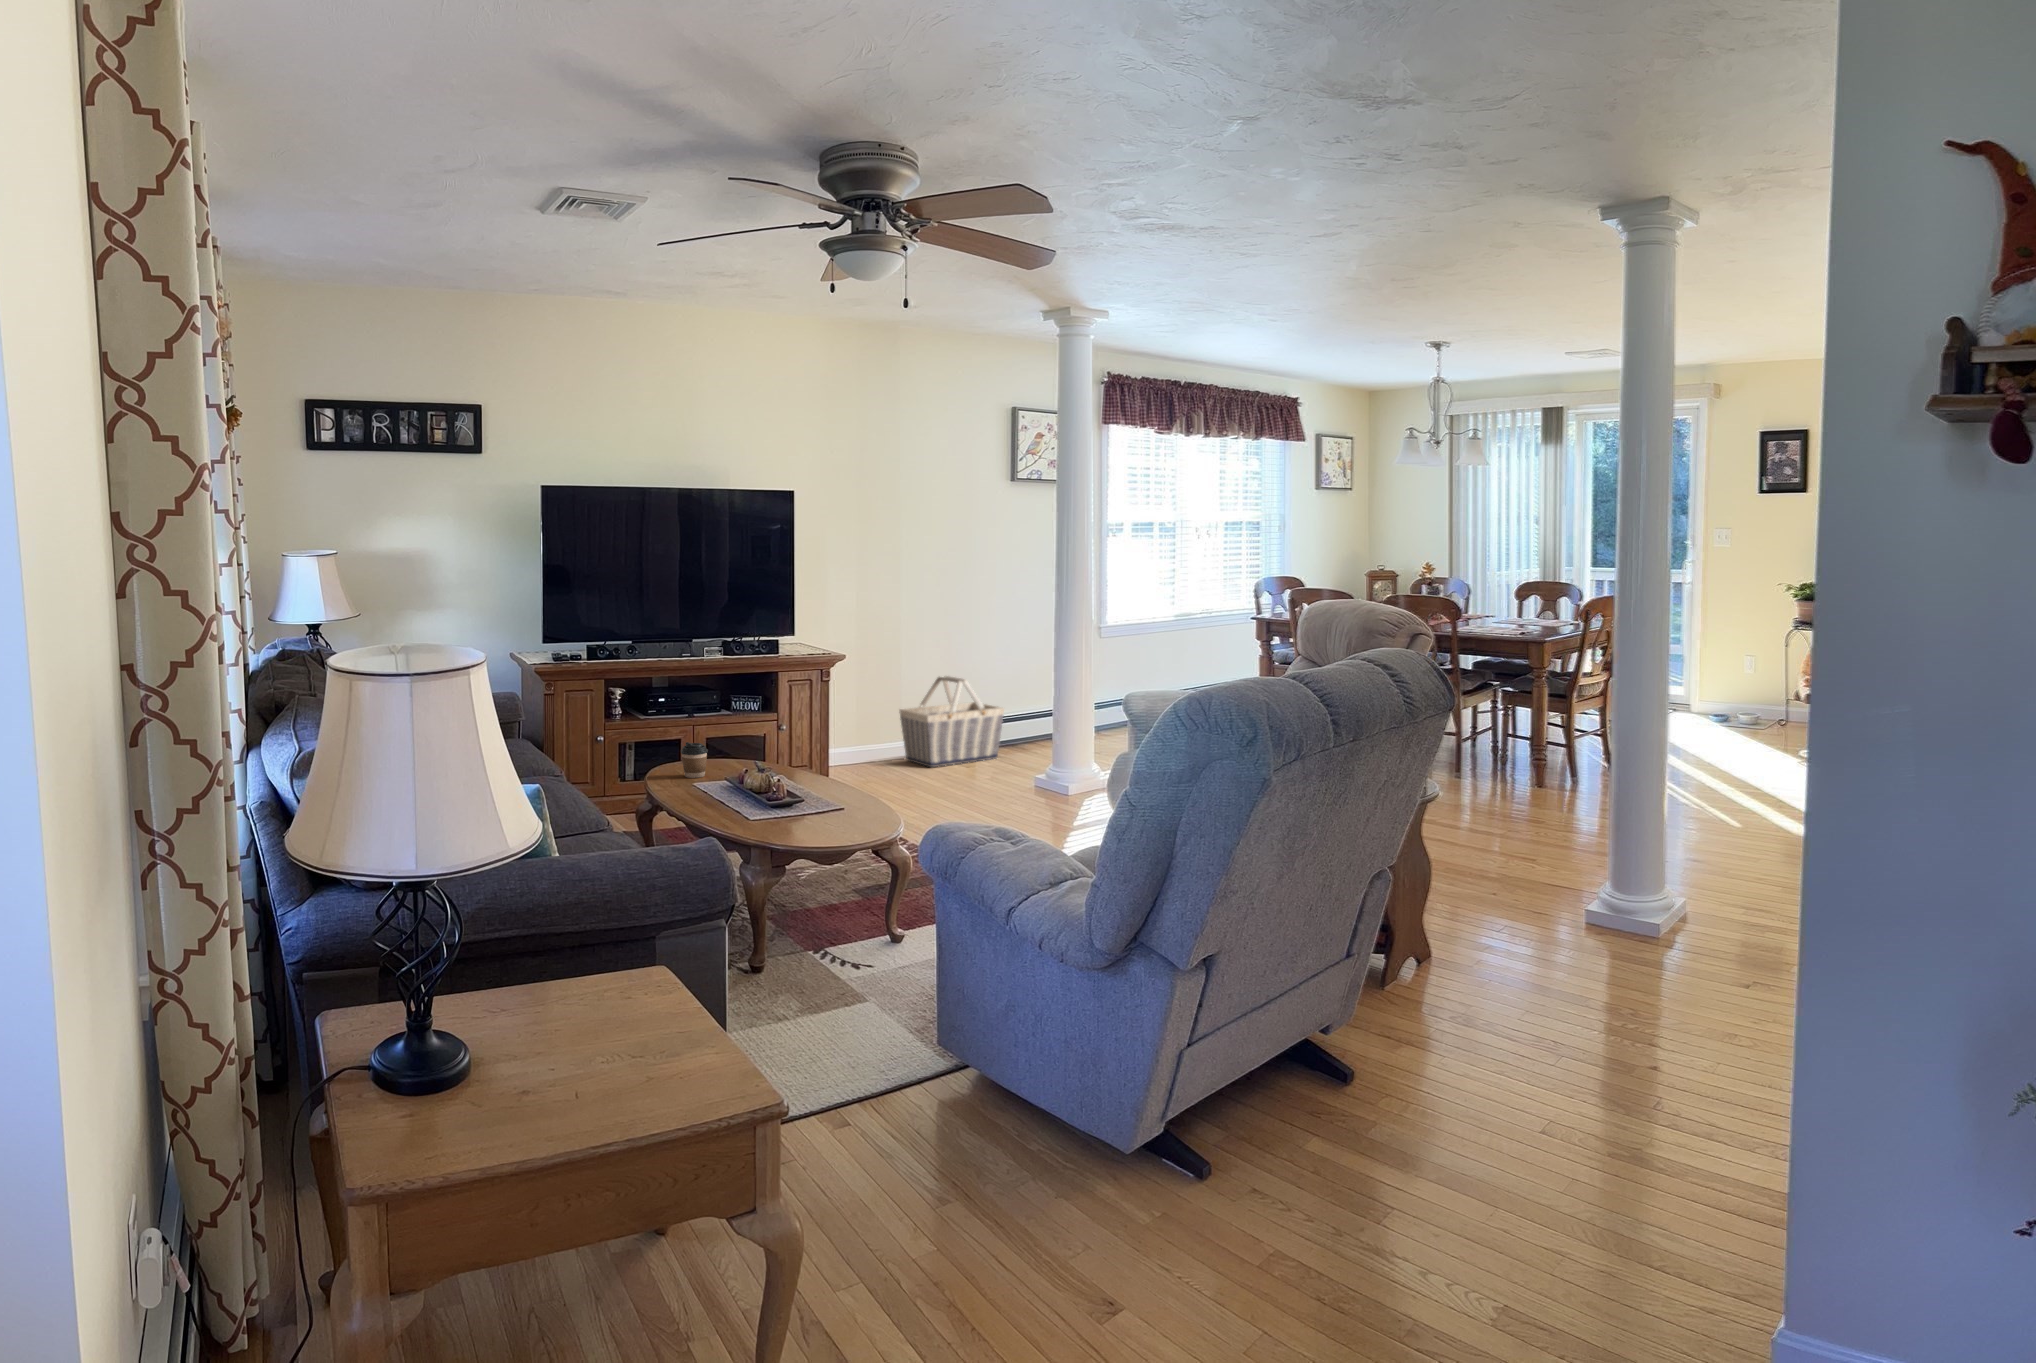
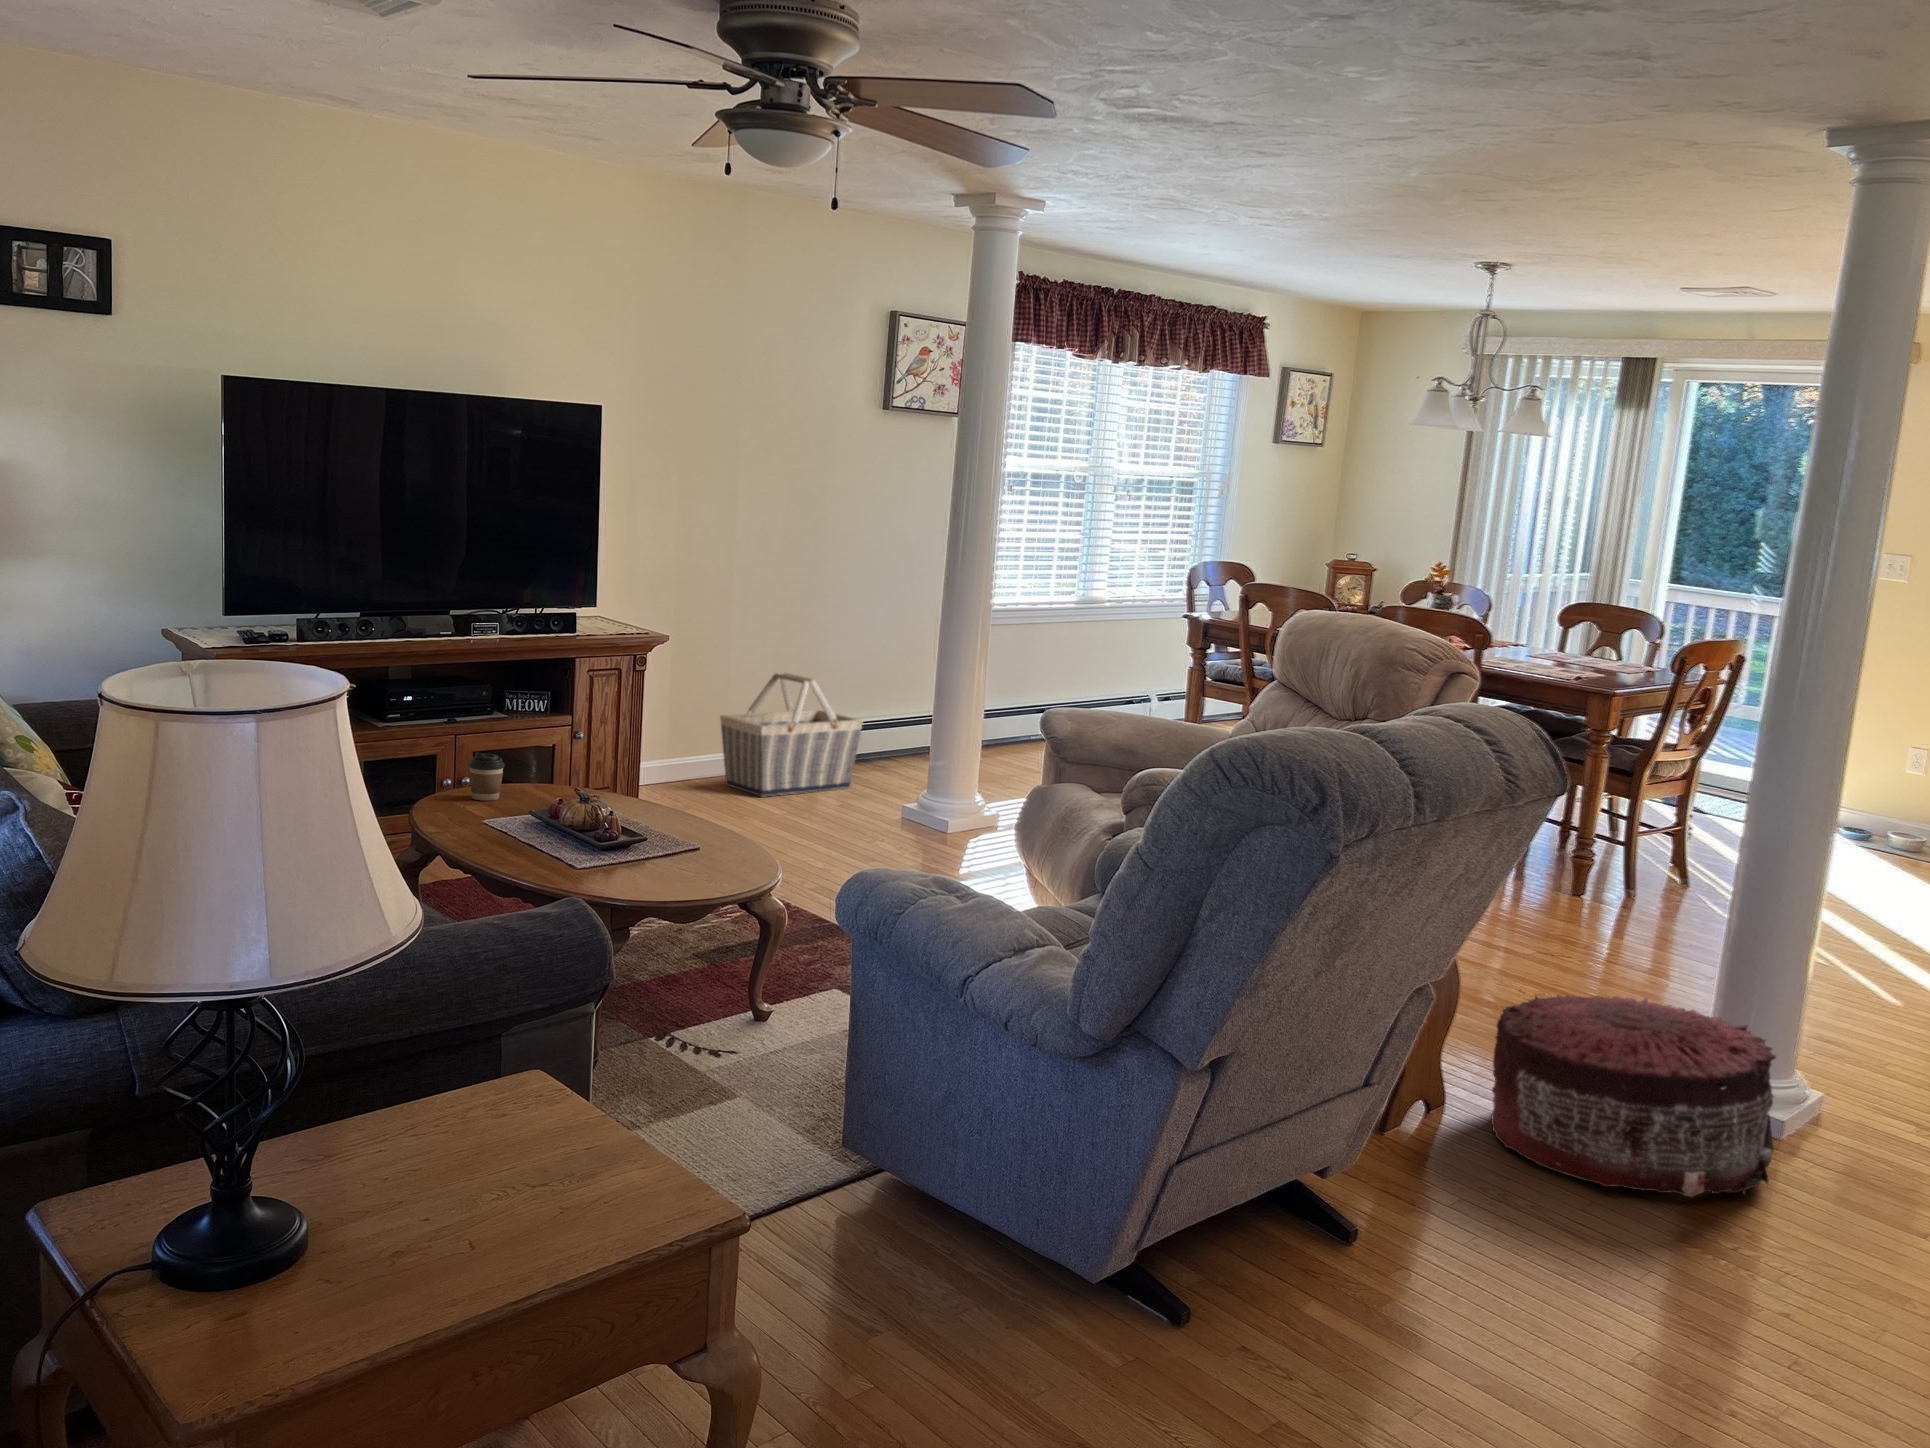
pouf: none [1471,894,1708,1060] -> present [1492,995,1776,1197]

